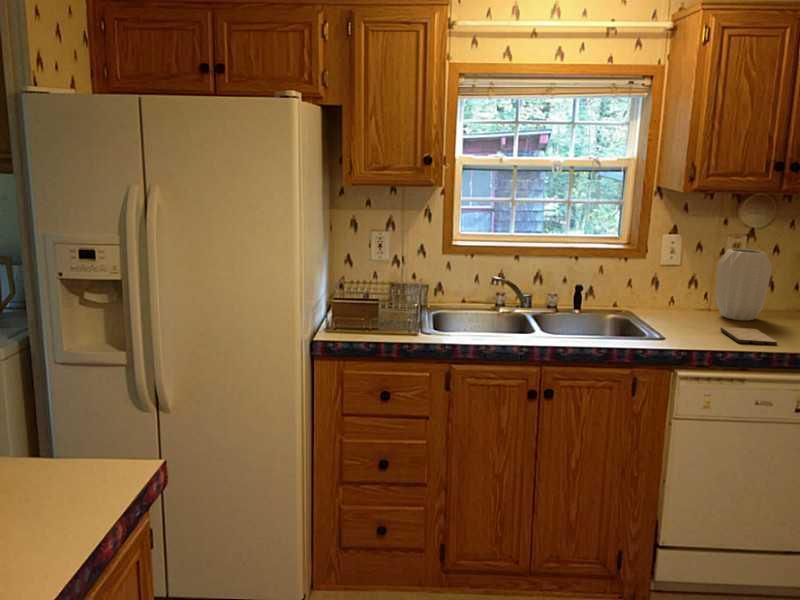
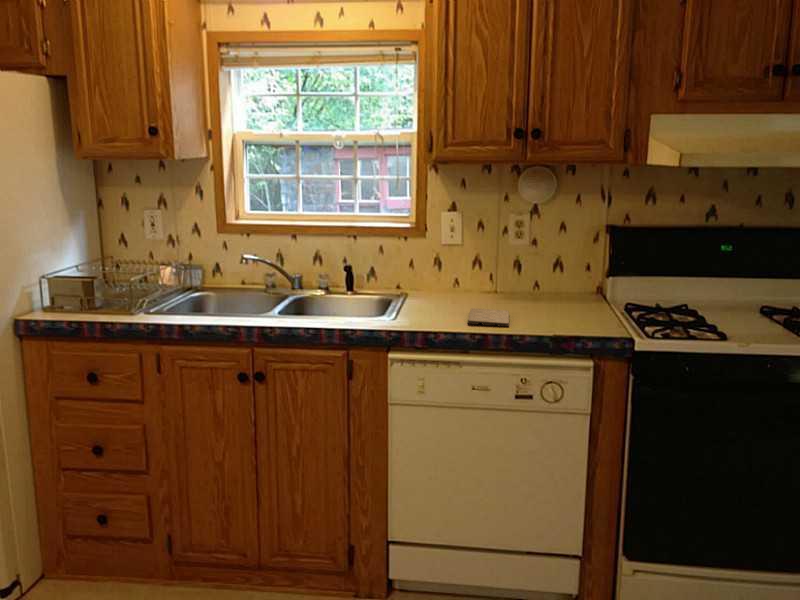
vase: present [716,249,772,321] -> none [492,226,543,303]

